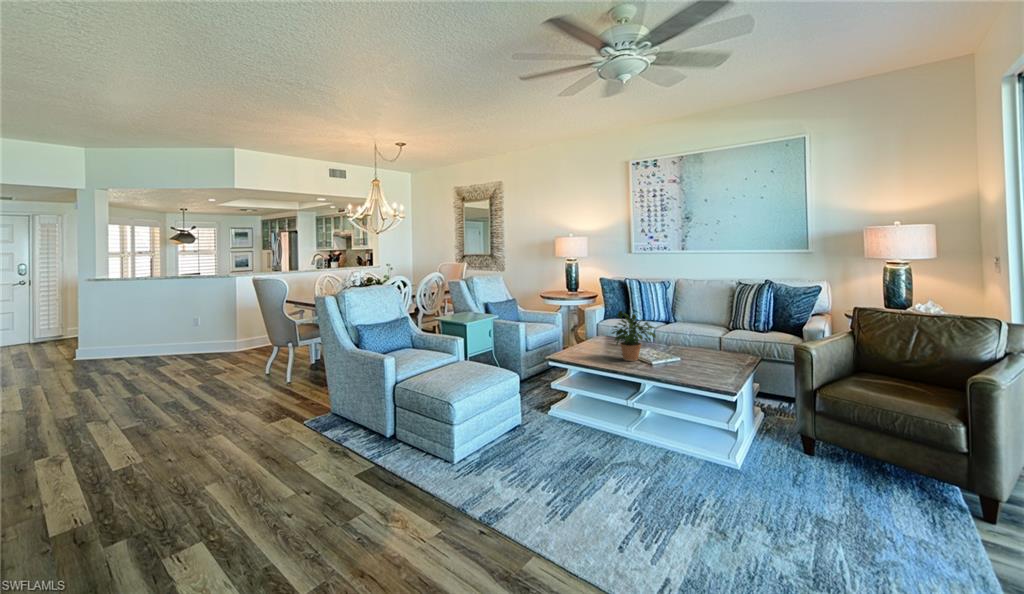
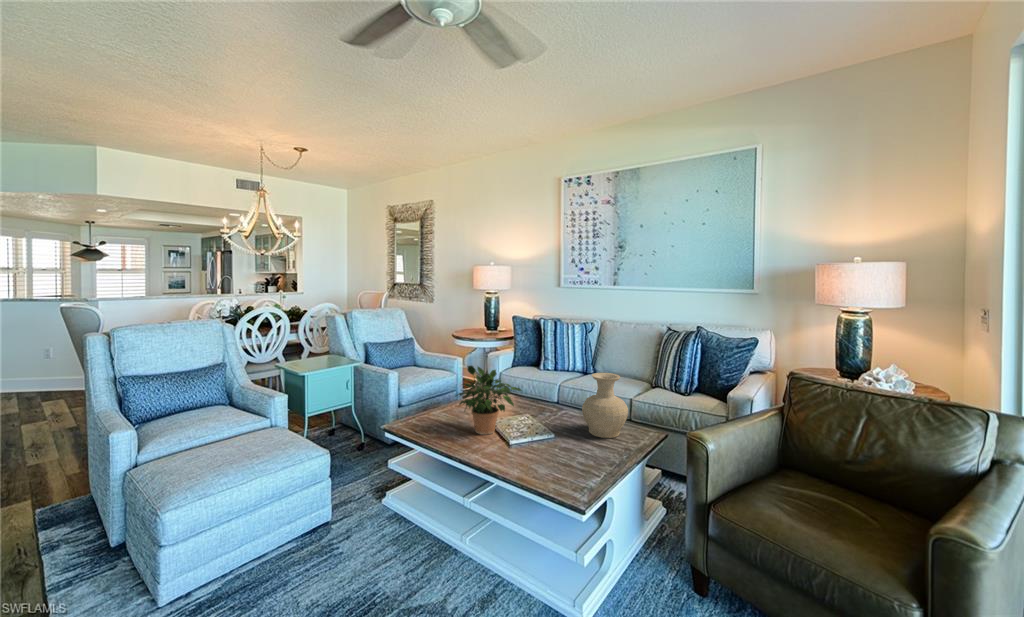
vase: none [700,314,737,360] -> present [582,373,628,438]

